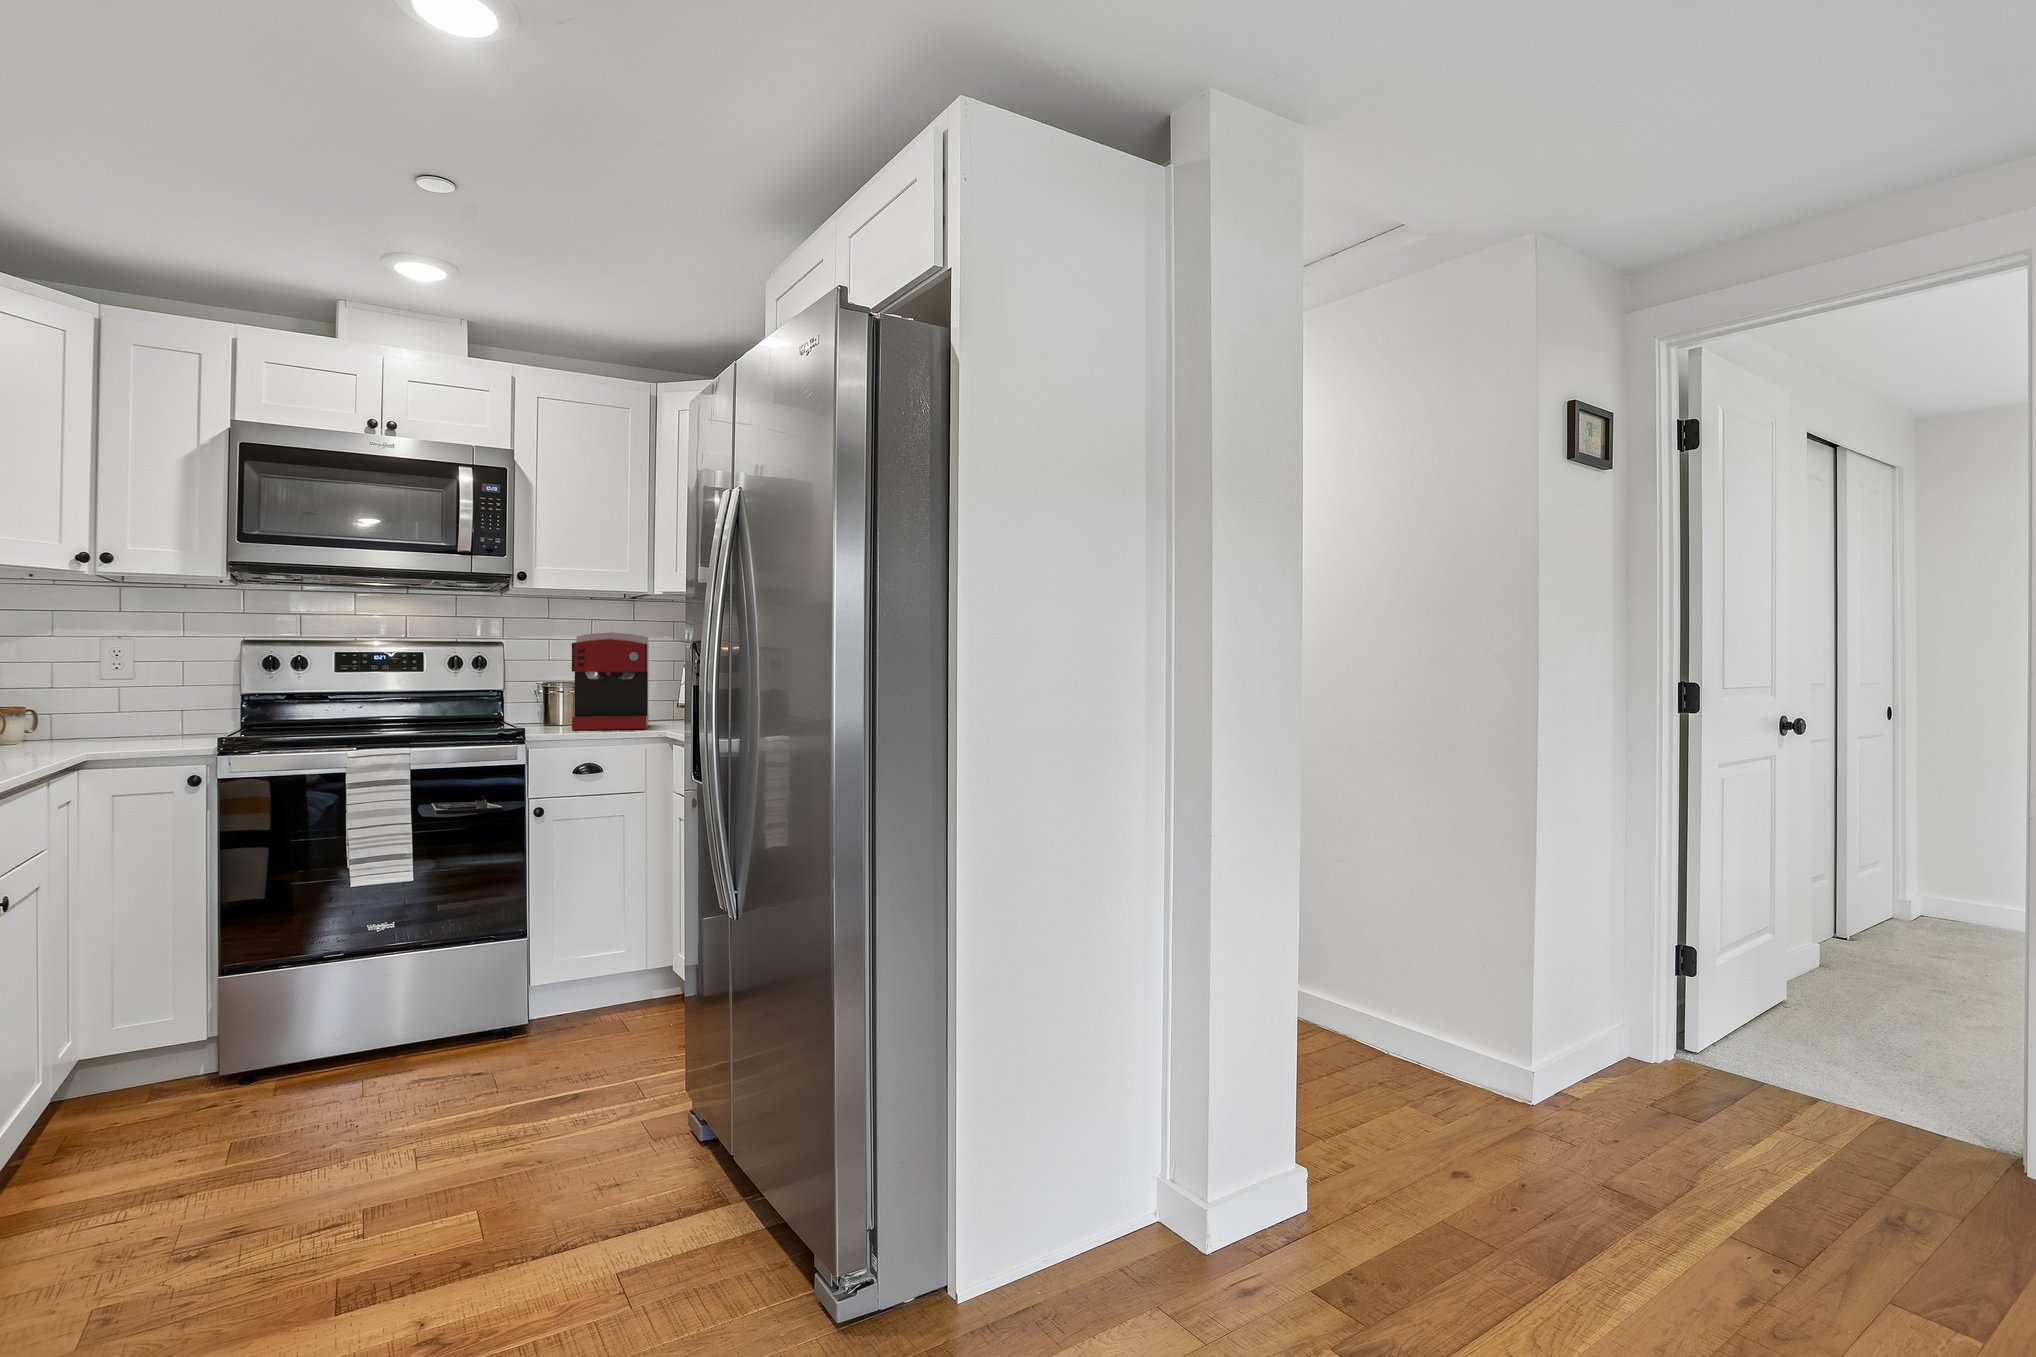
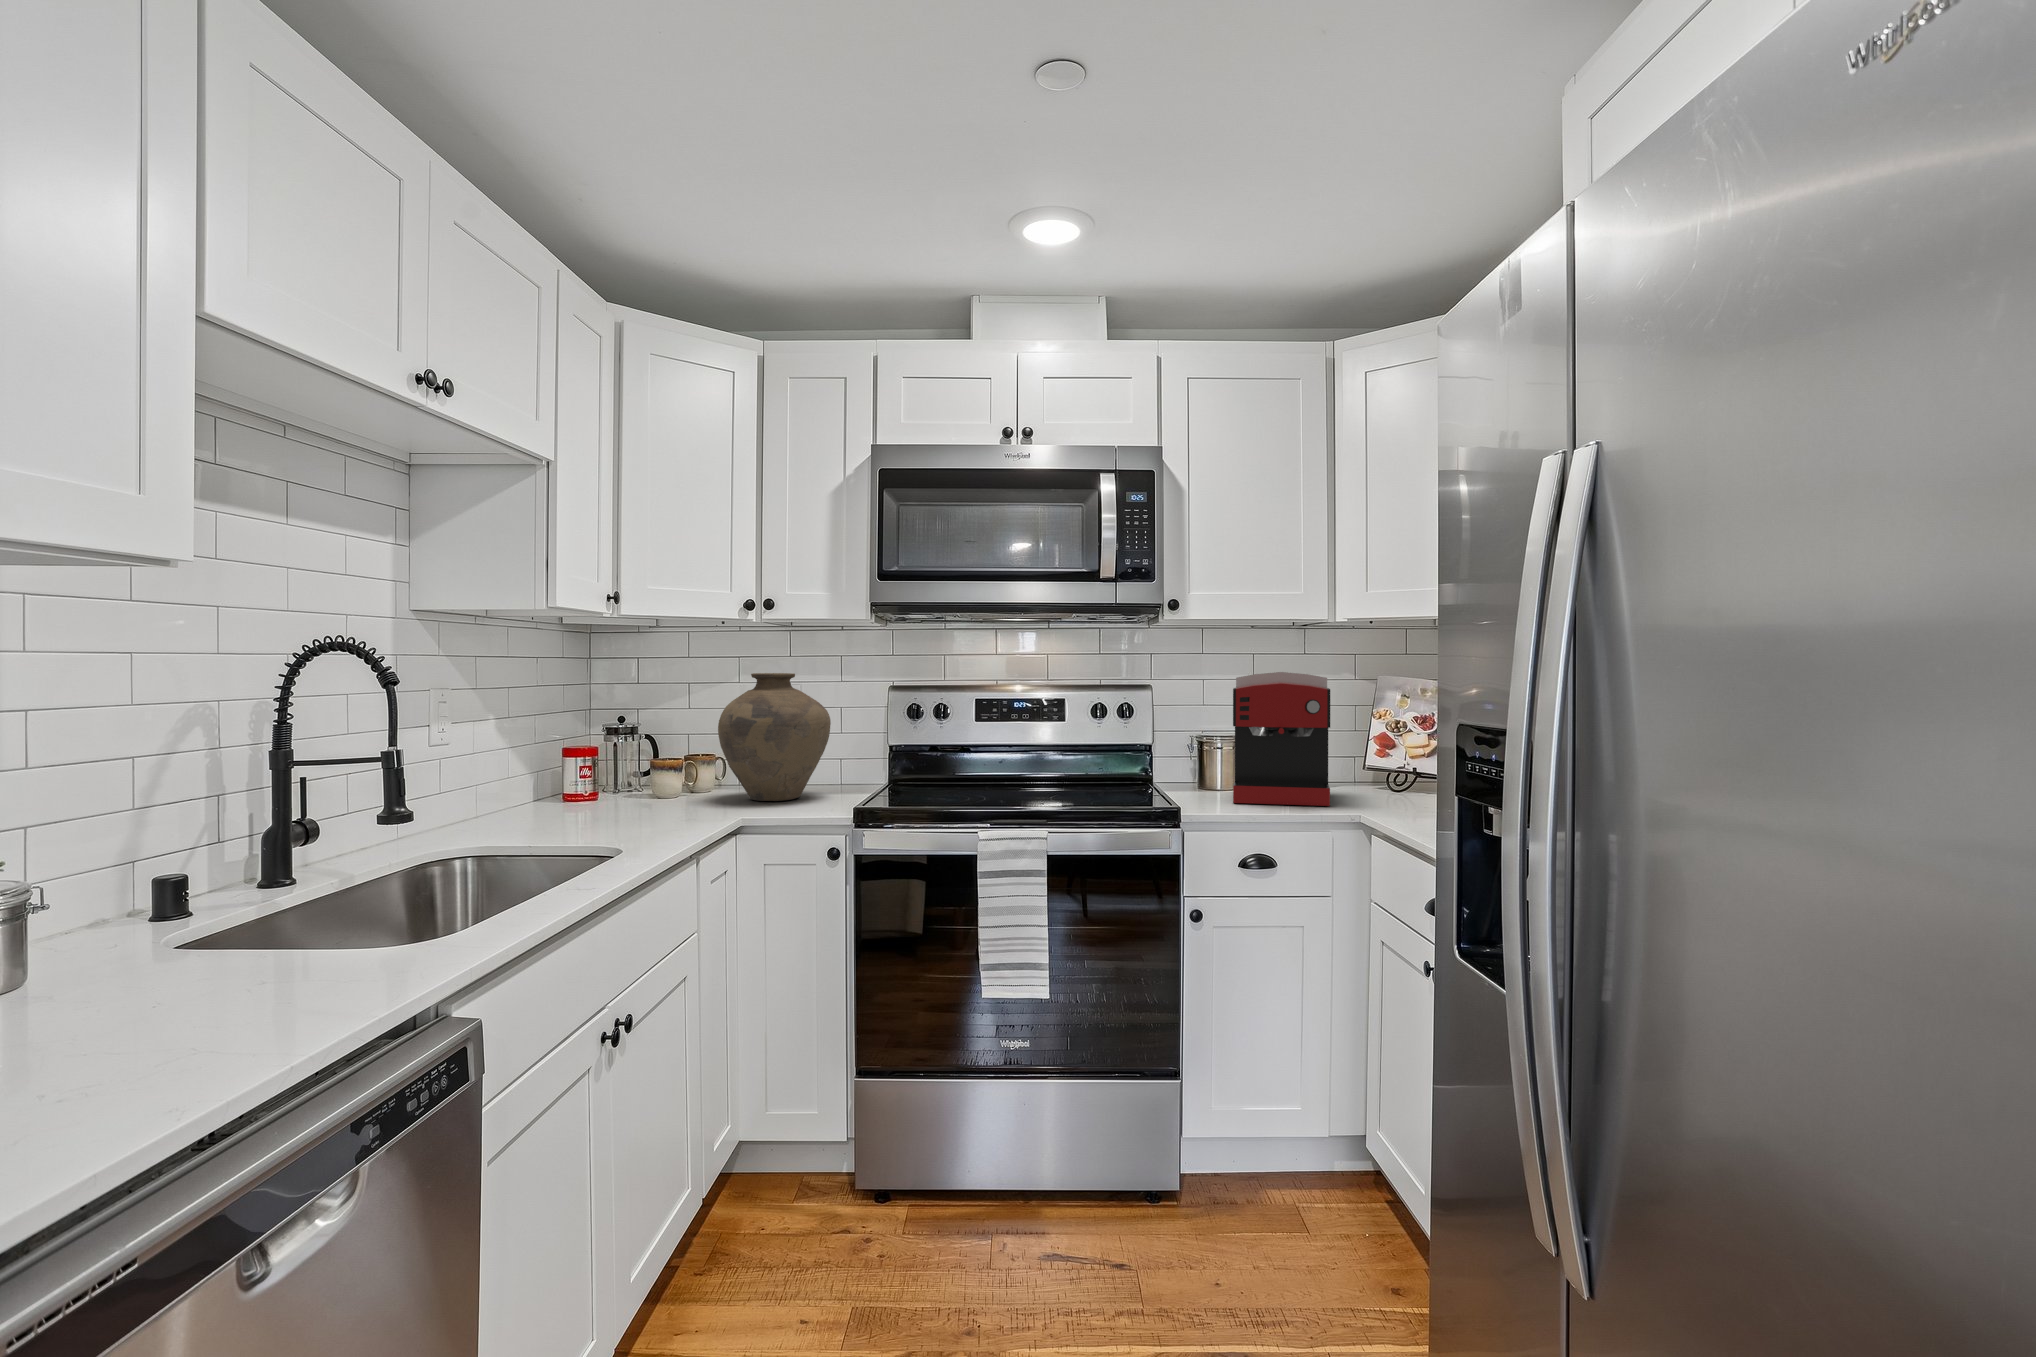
vase: none [44,622,178,741] -> present [718,673,831,801]

